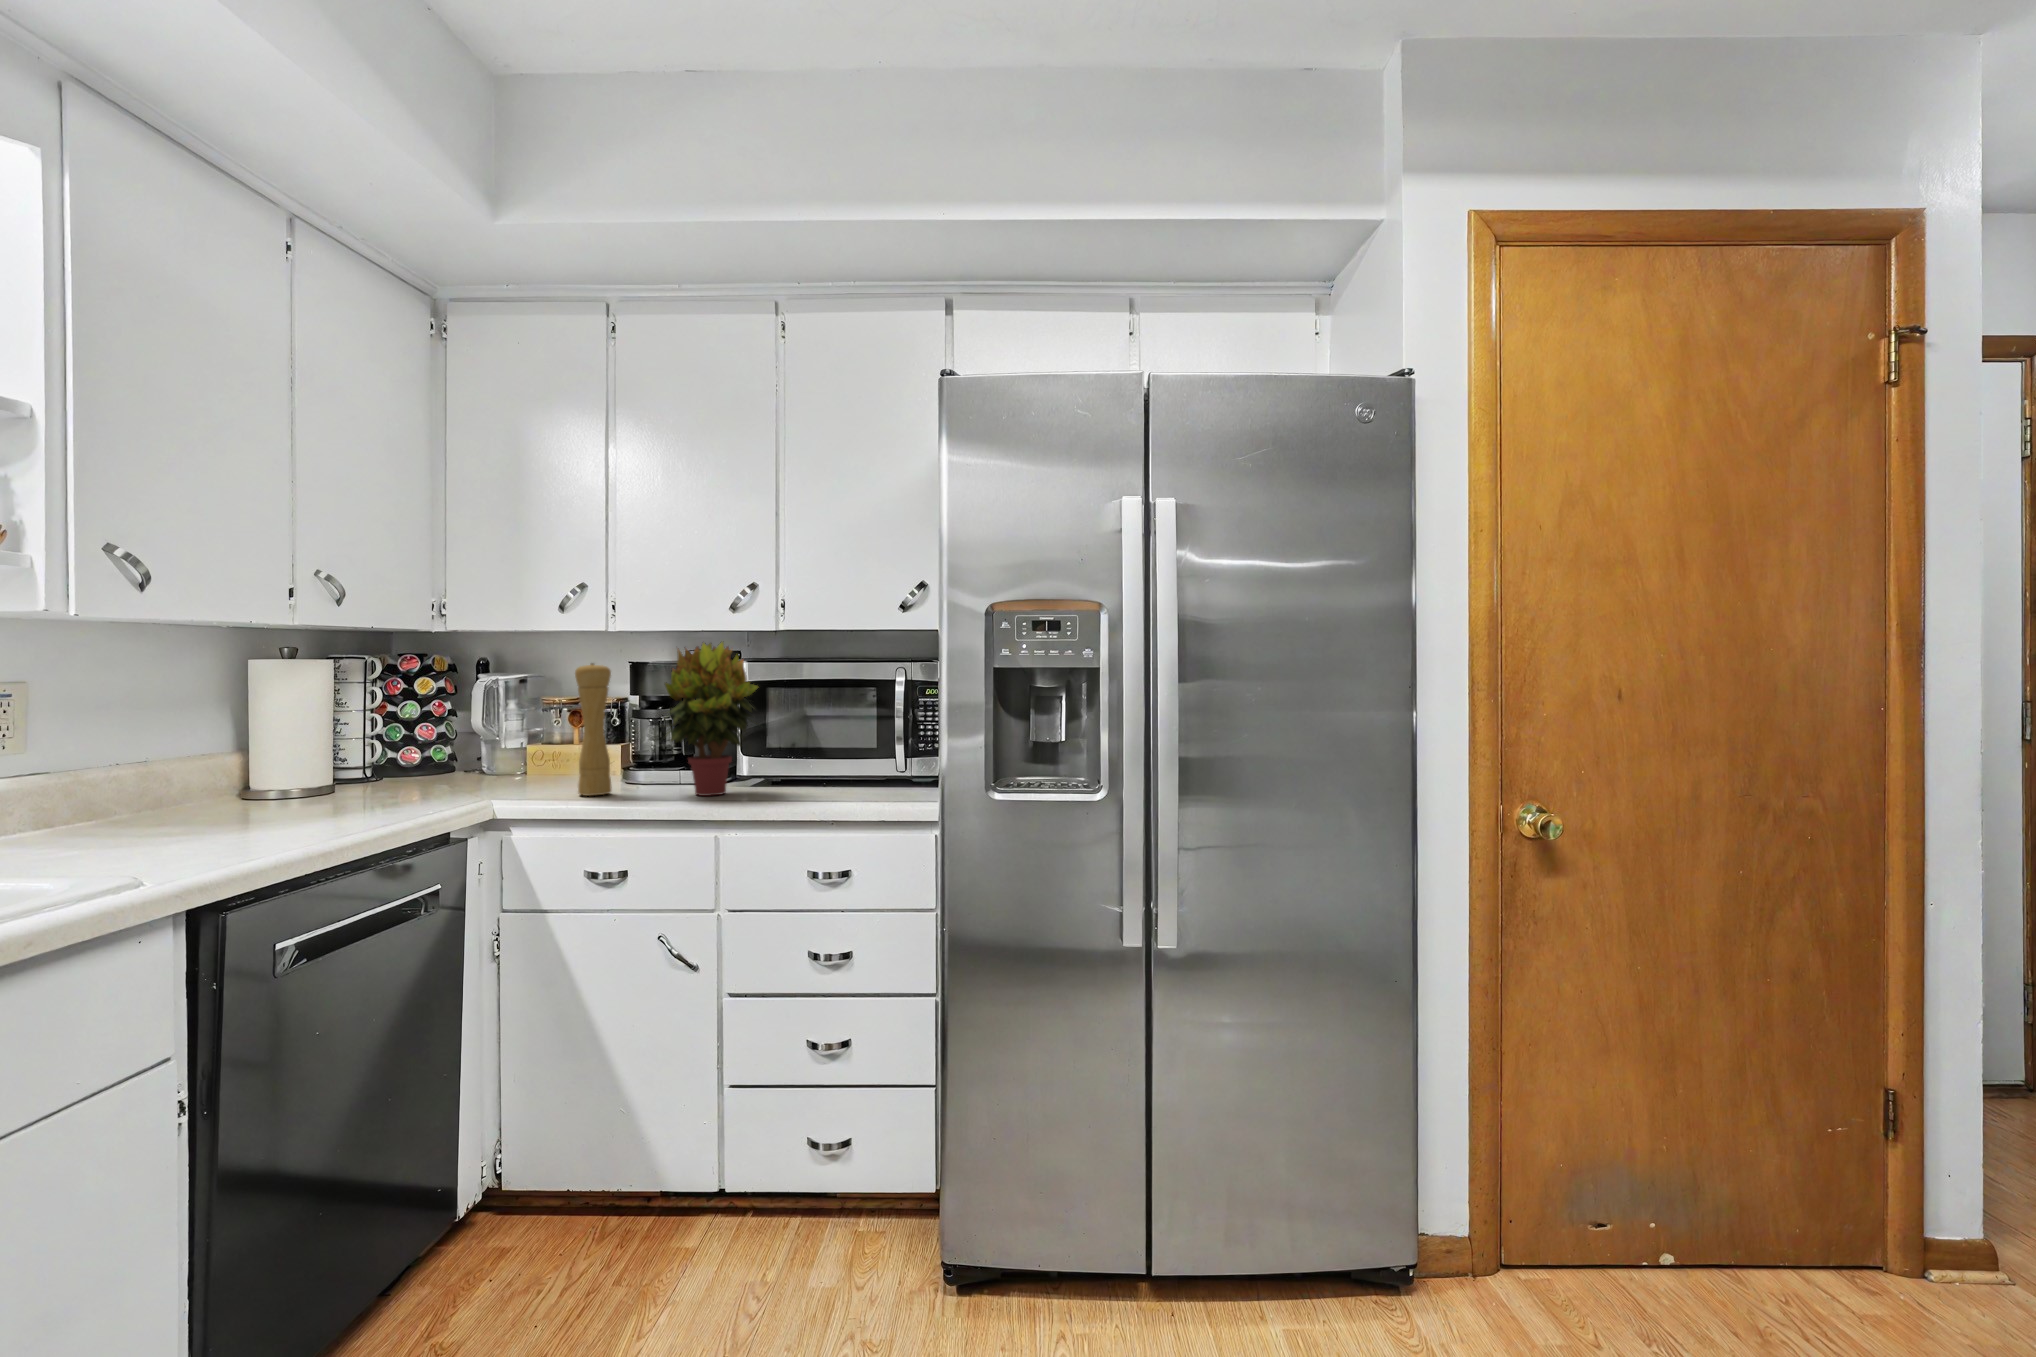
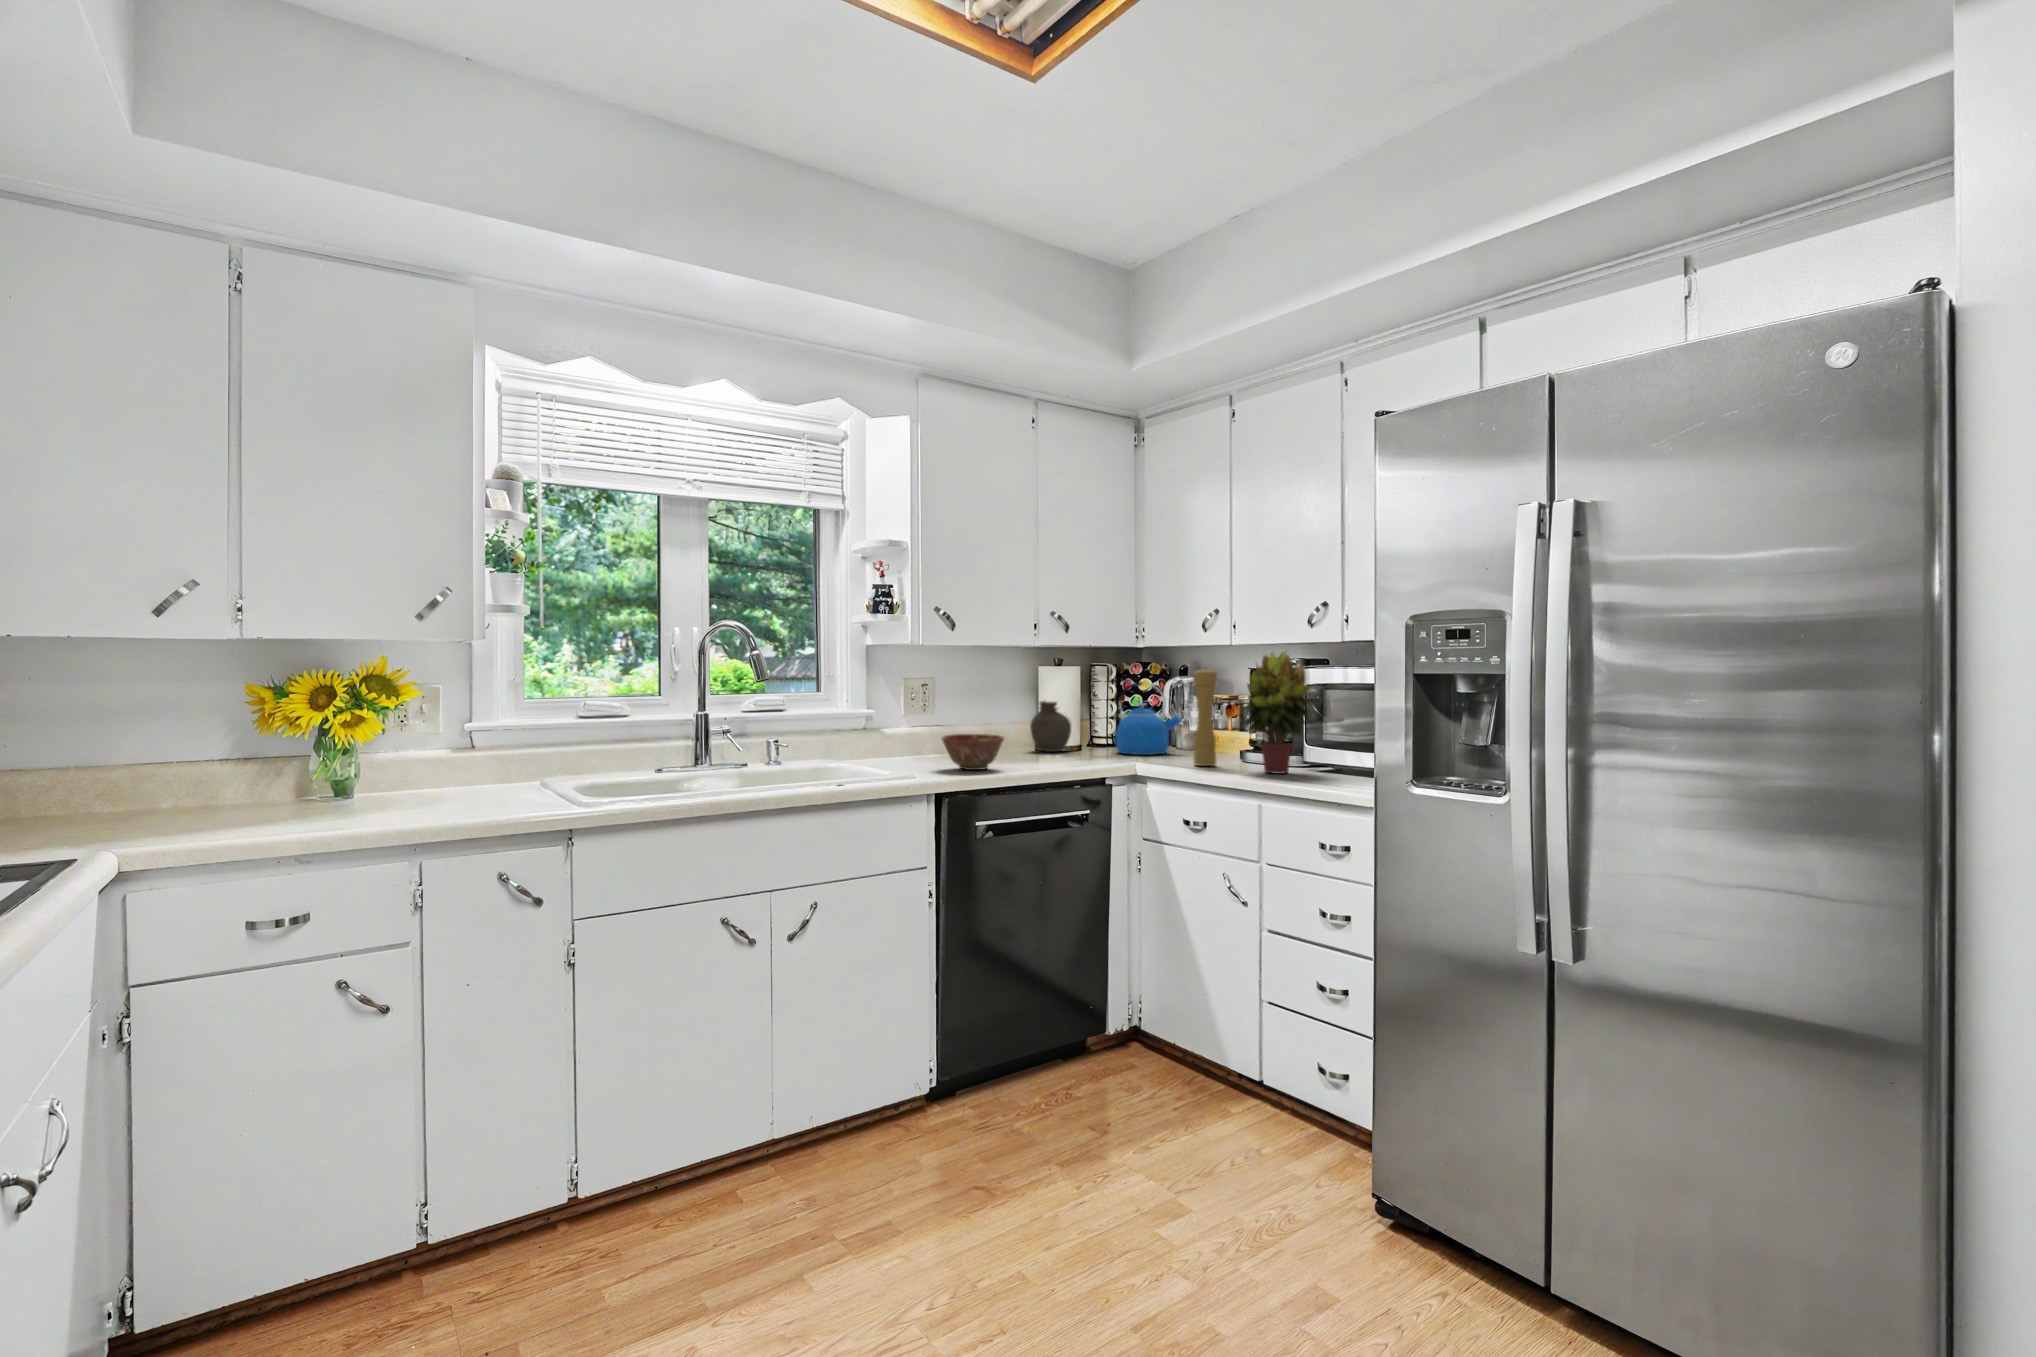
kettle: none [407,682,514,789] -> present [1116,682,1182,755]
jar: none [242,708,324,800] -> present [1030,701,1071,752]
ceramic bowl: none [139,783,285,851] -> present [941,734,1004,770]

